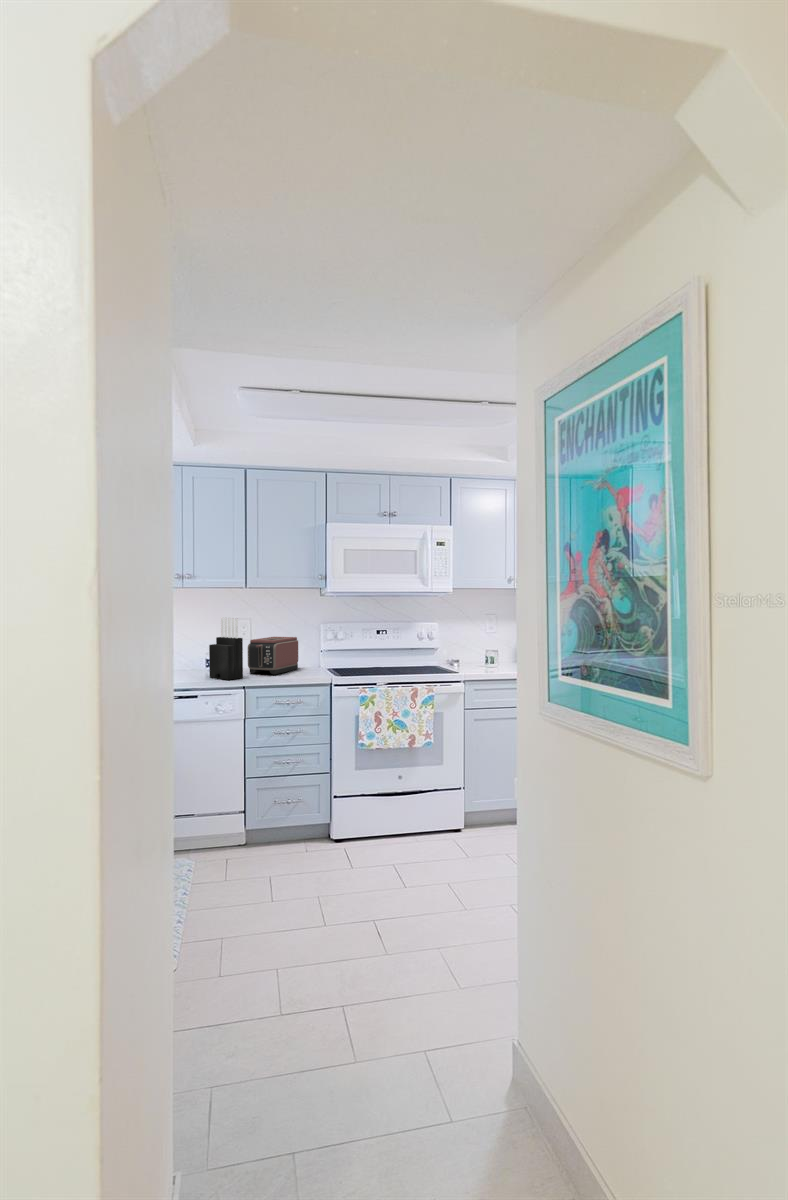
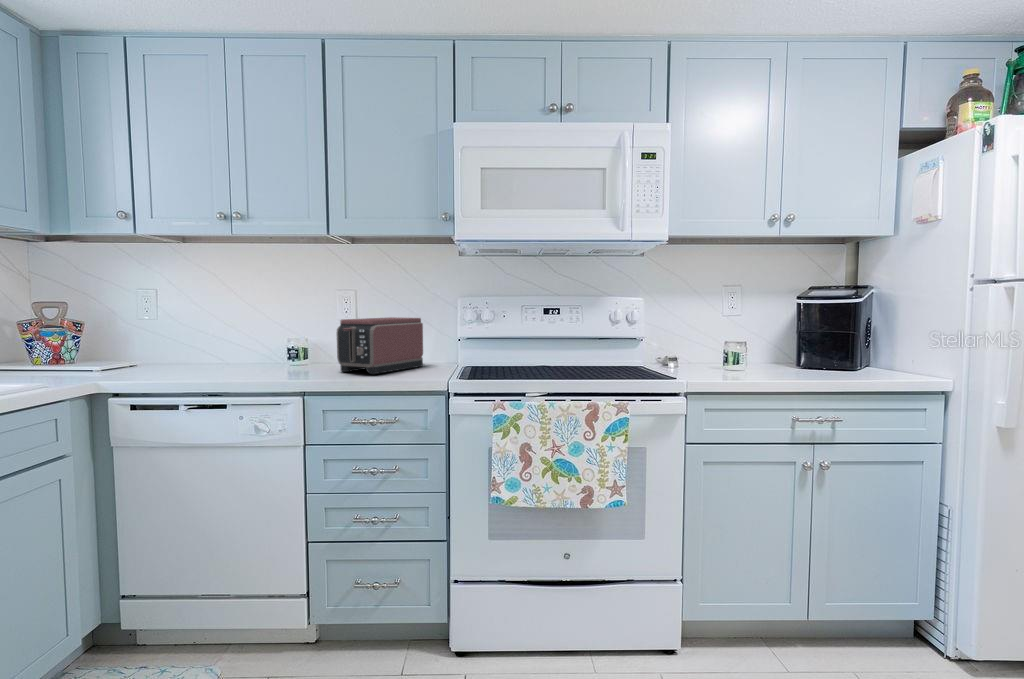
knife block: present [209,617,243,680] -> none [270,282,317,381]

